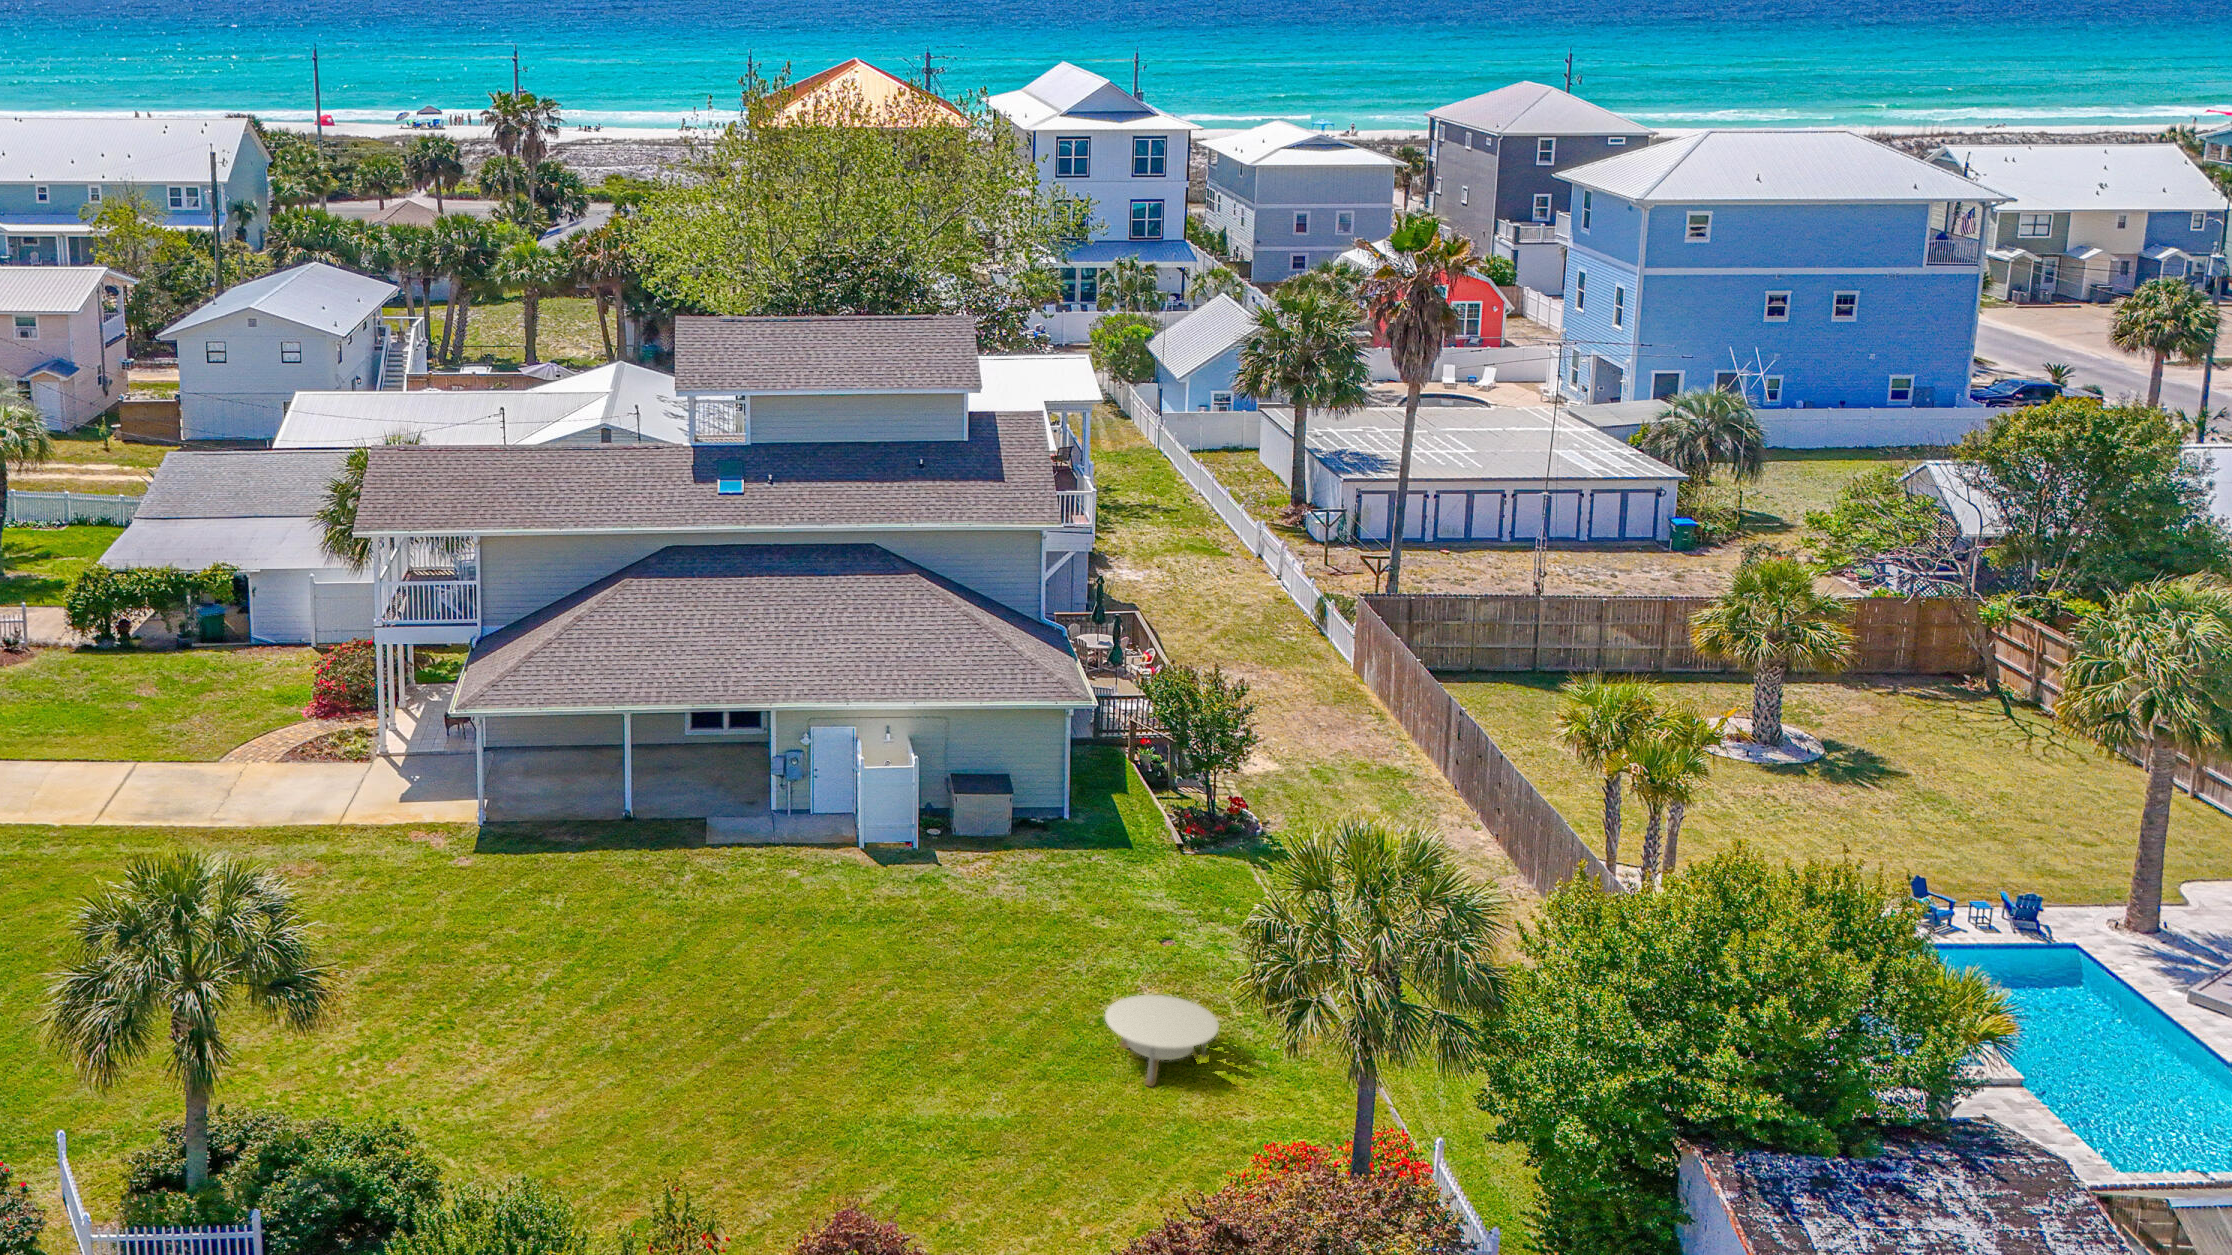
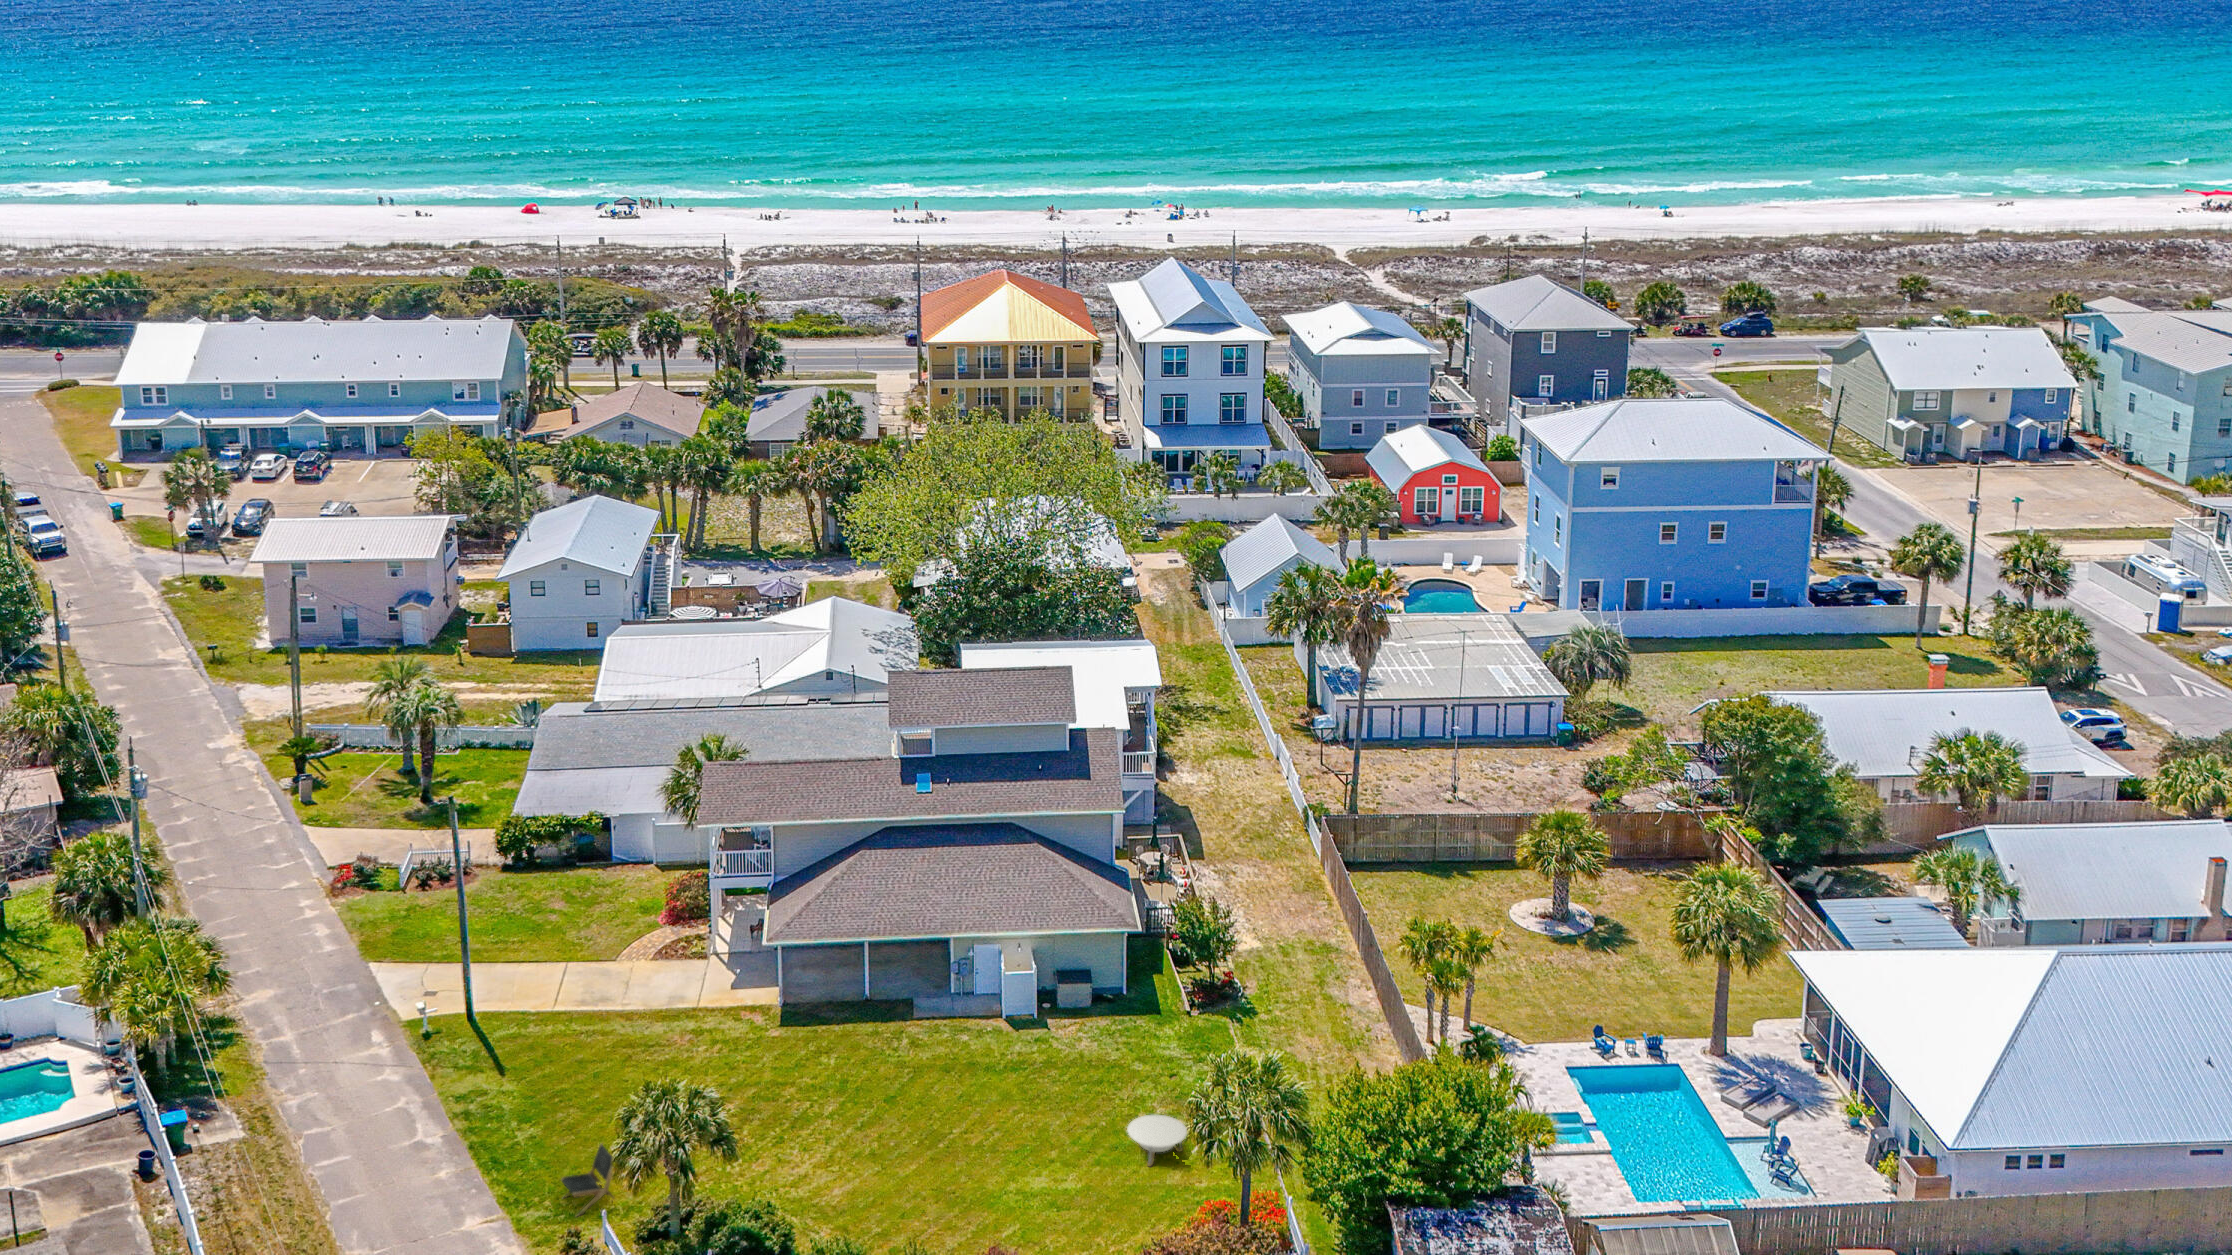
lounge chair: none [13,1014,125,1151] -> present [561,1144,614,1216]

